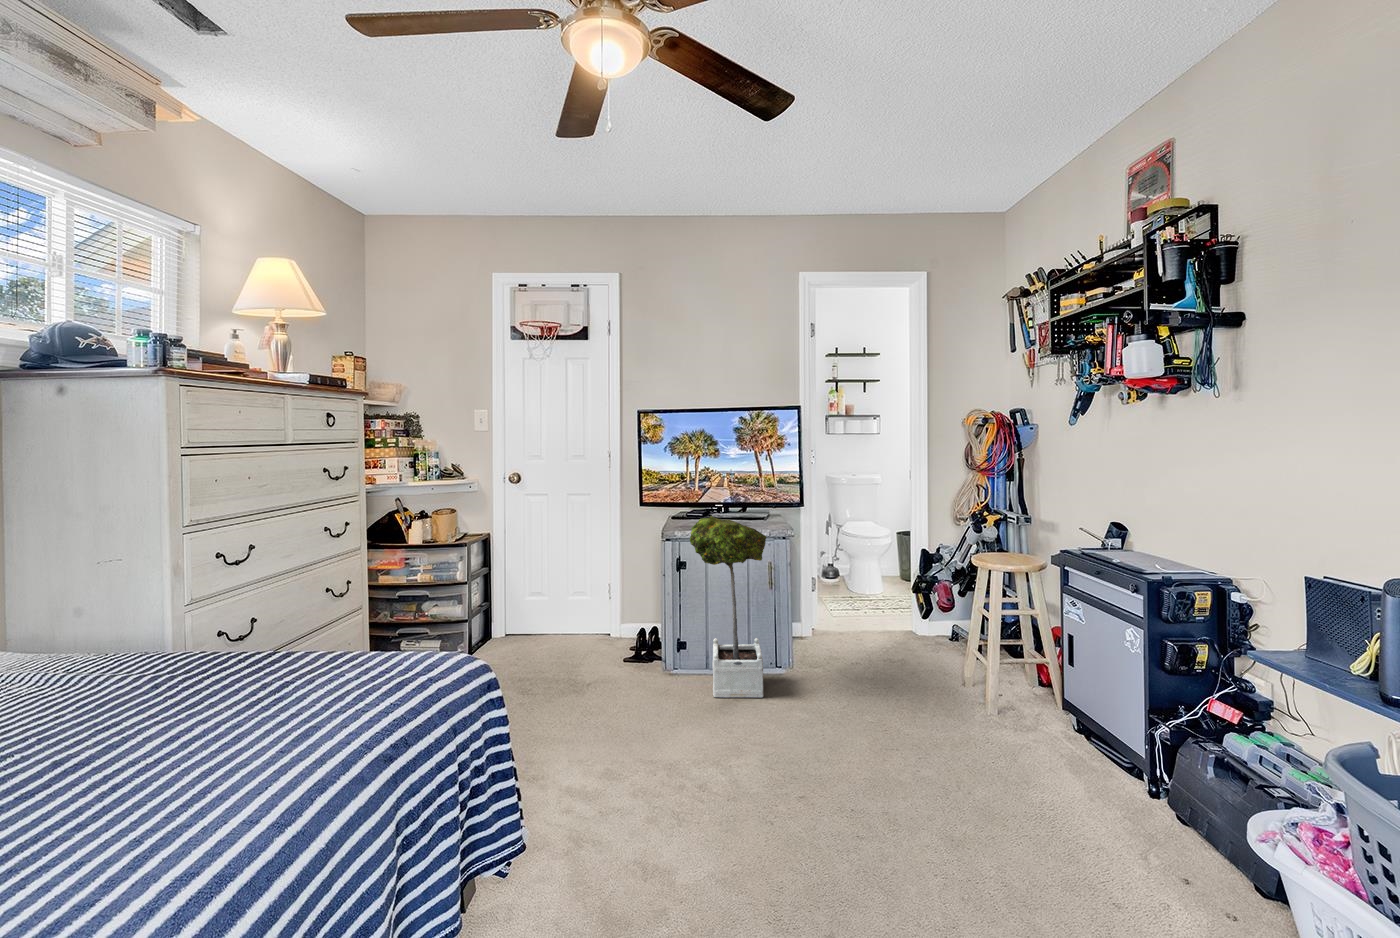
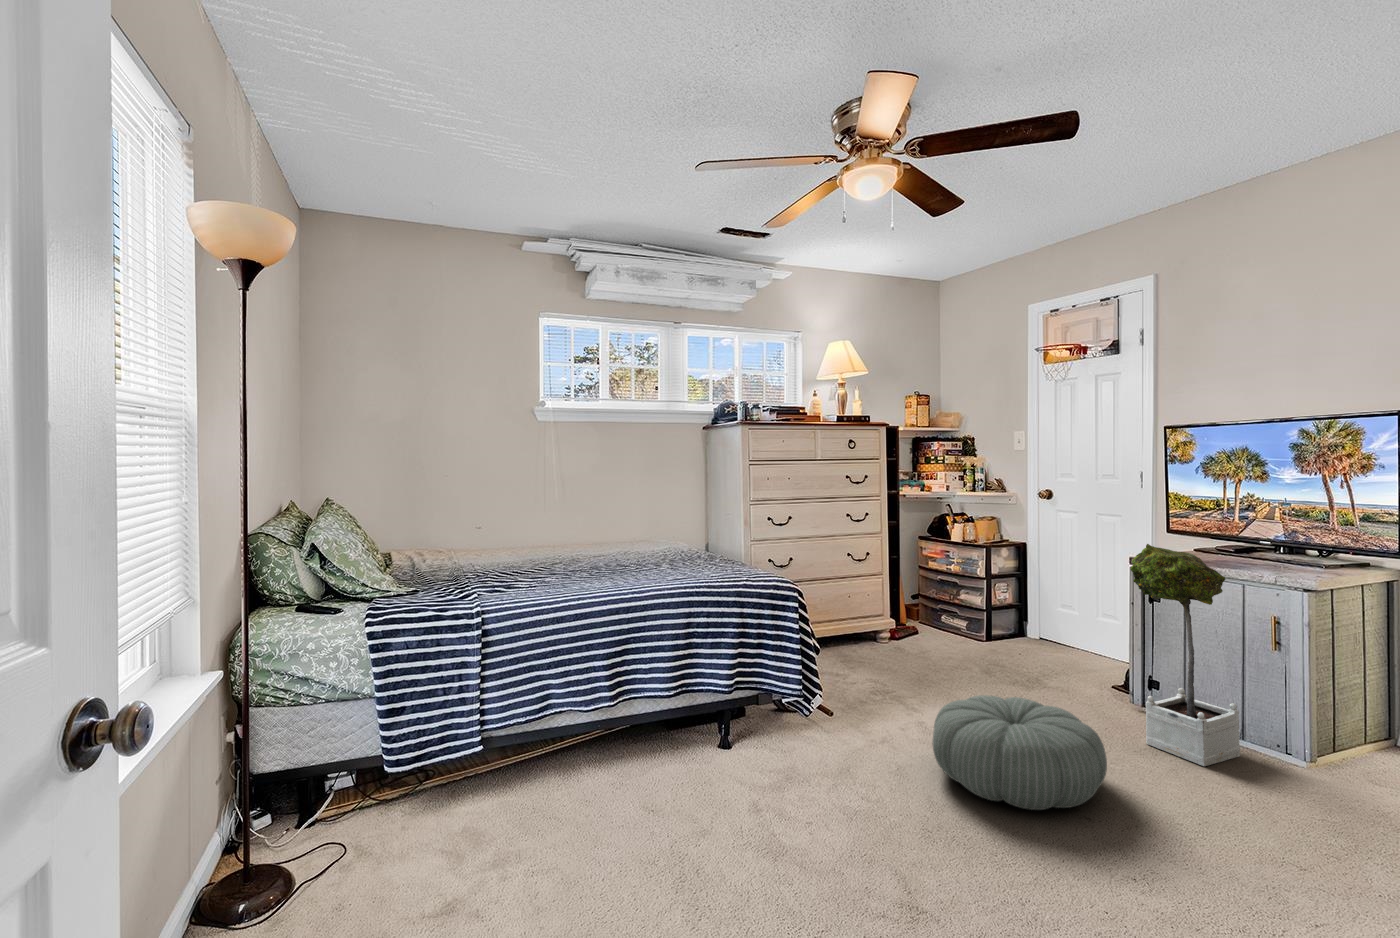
pouf: none [626,693,799,828] -> present [932,695,1107,810]

